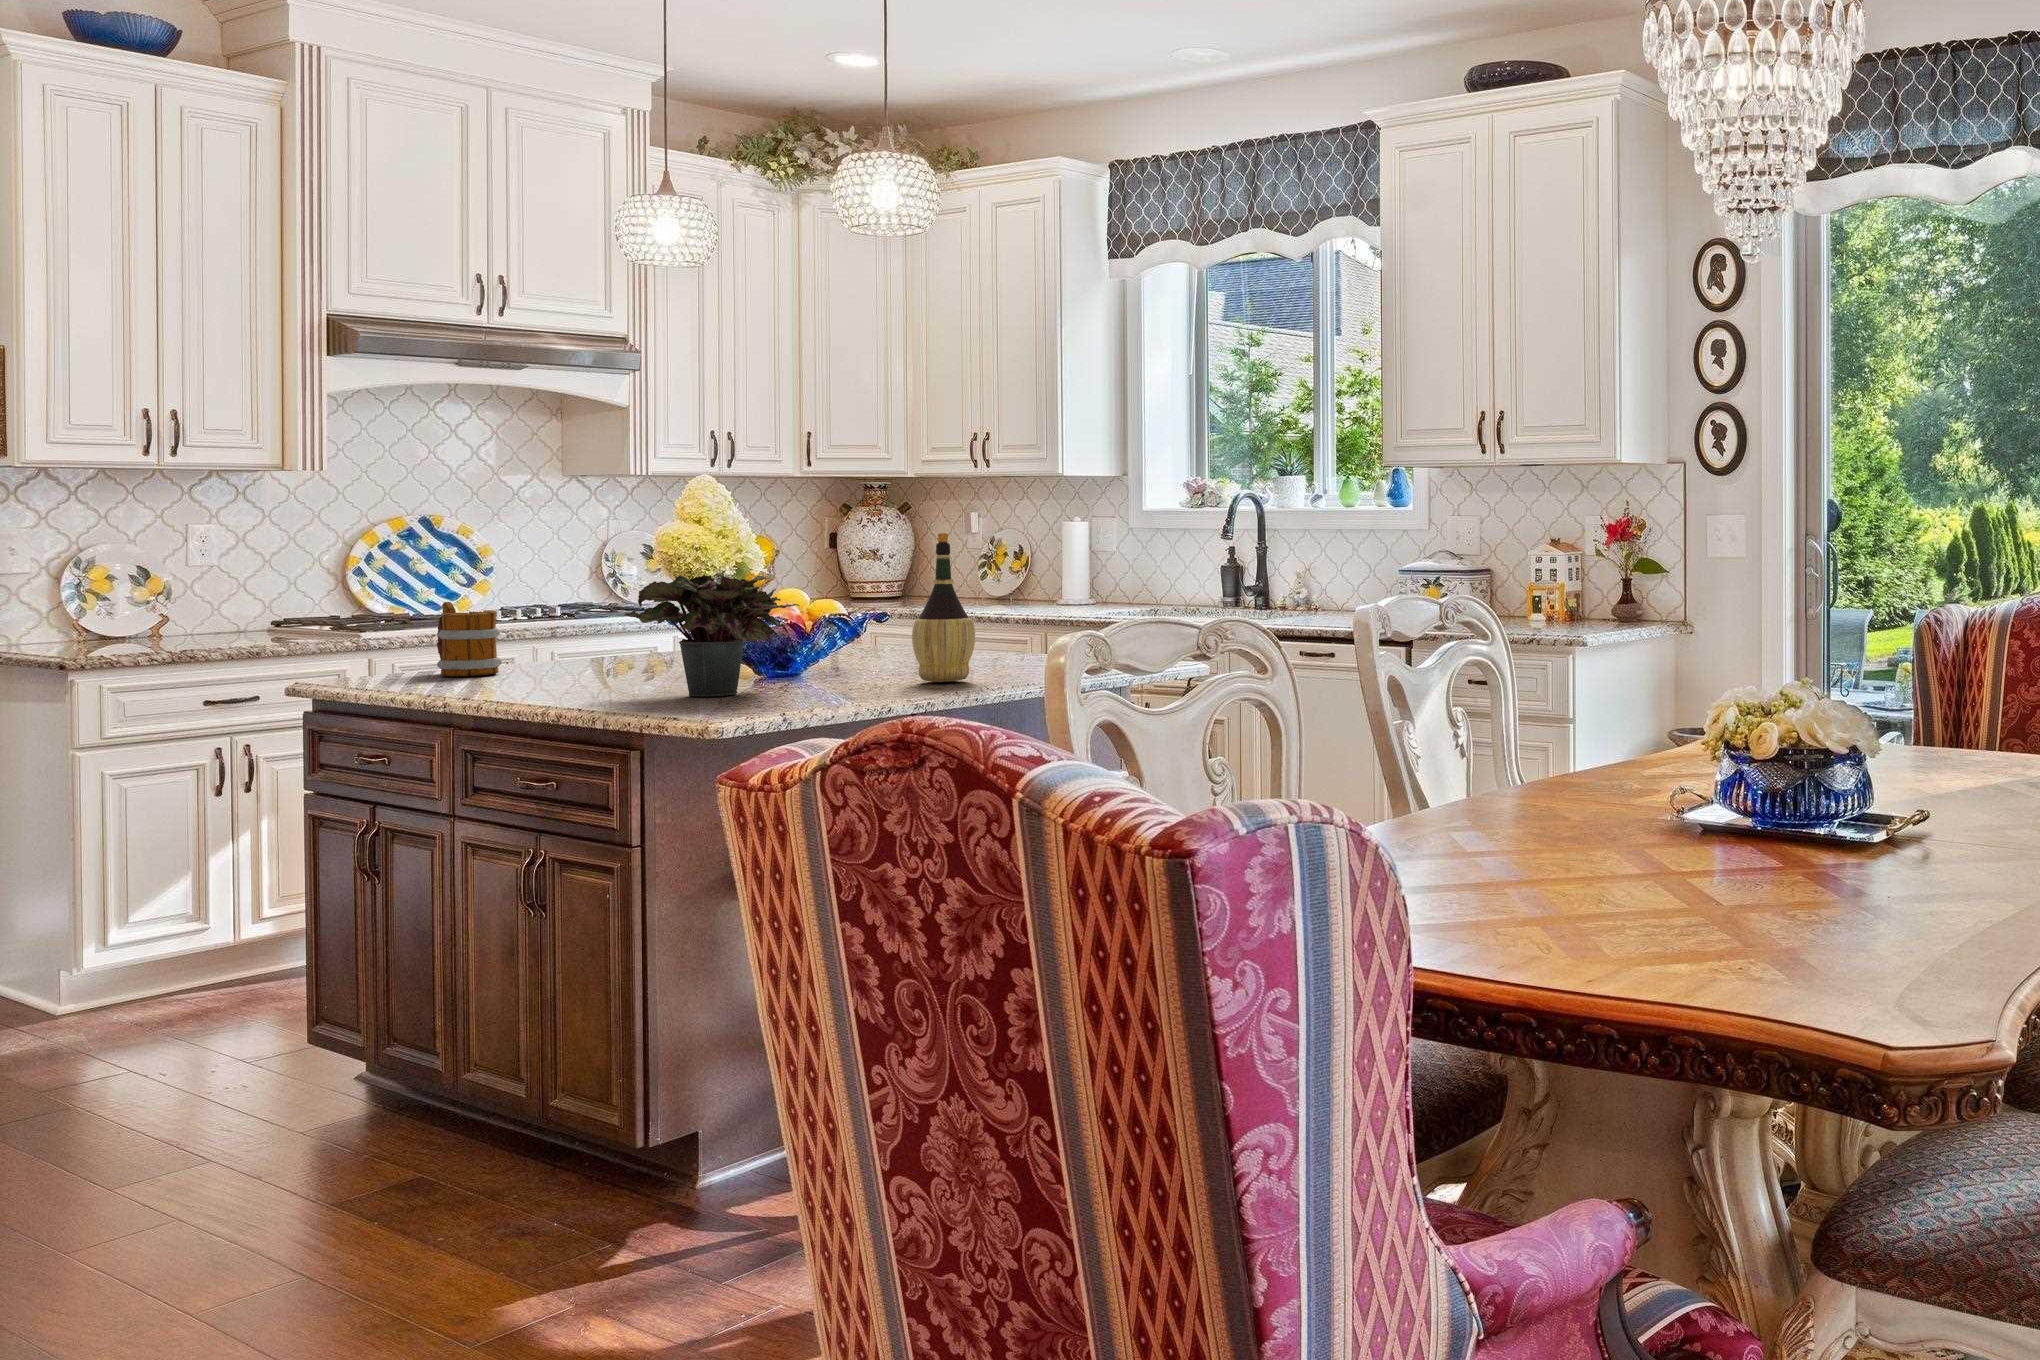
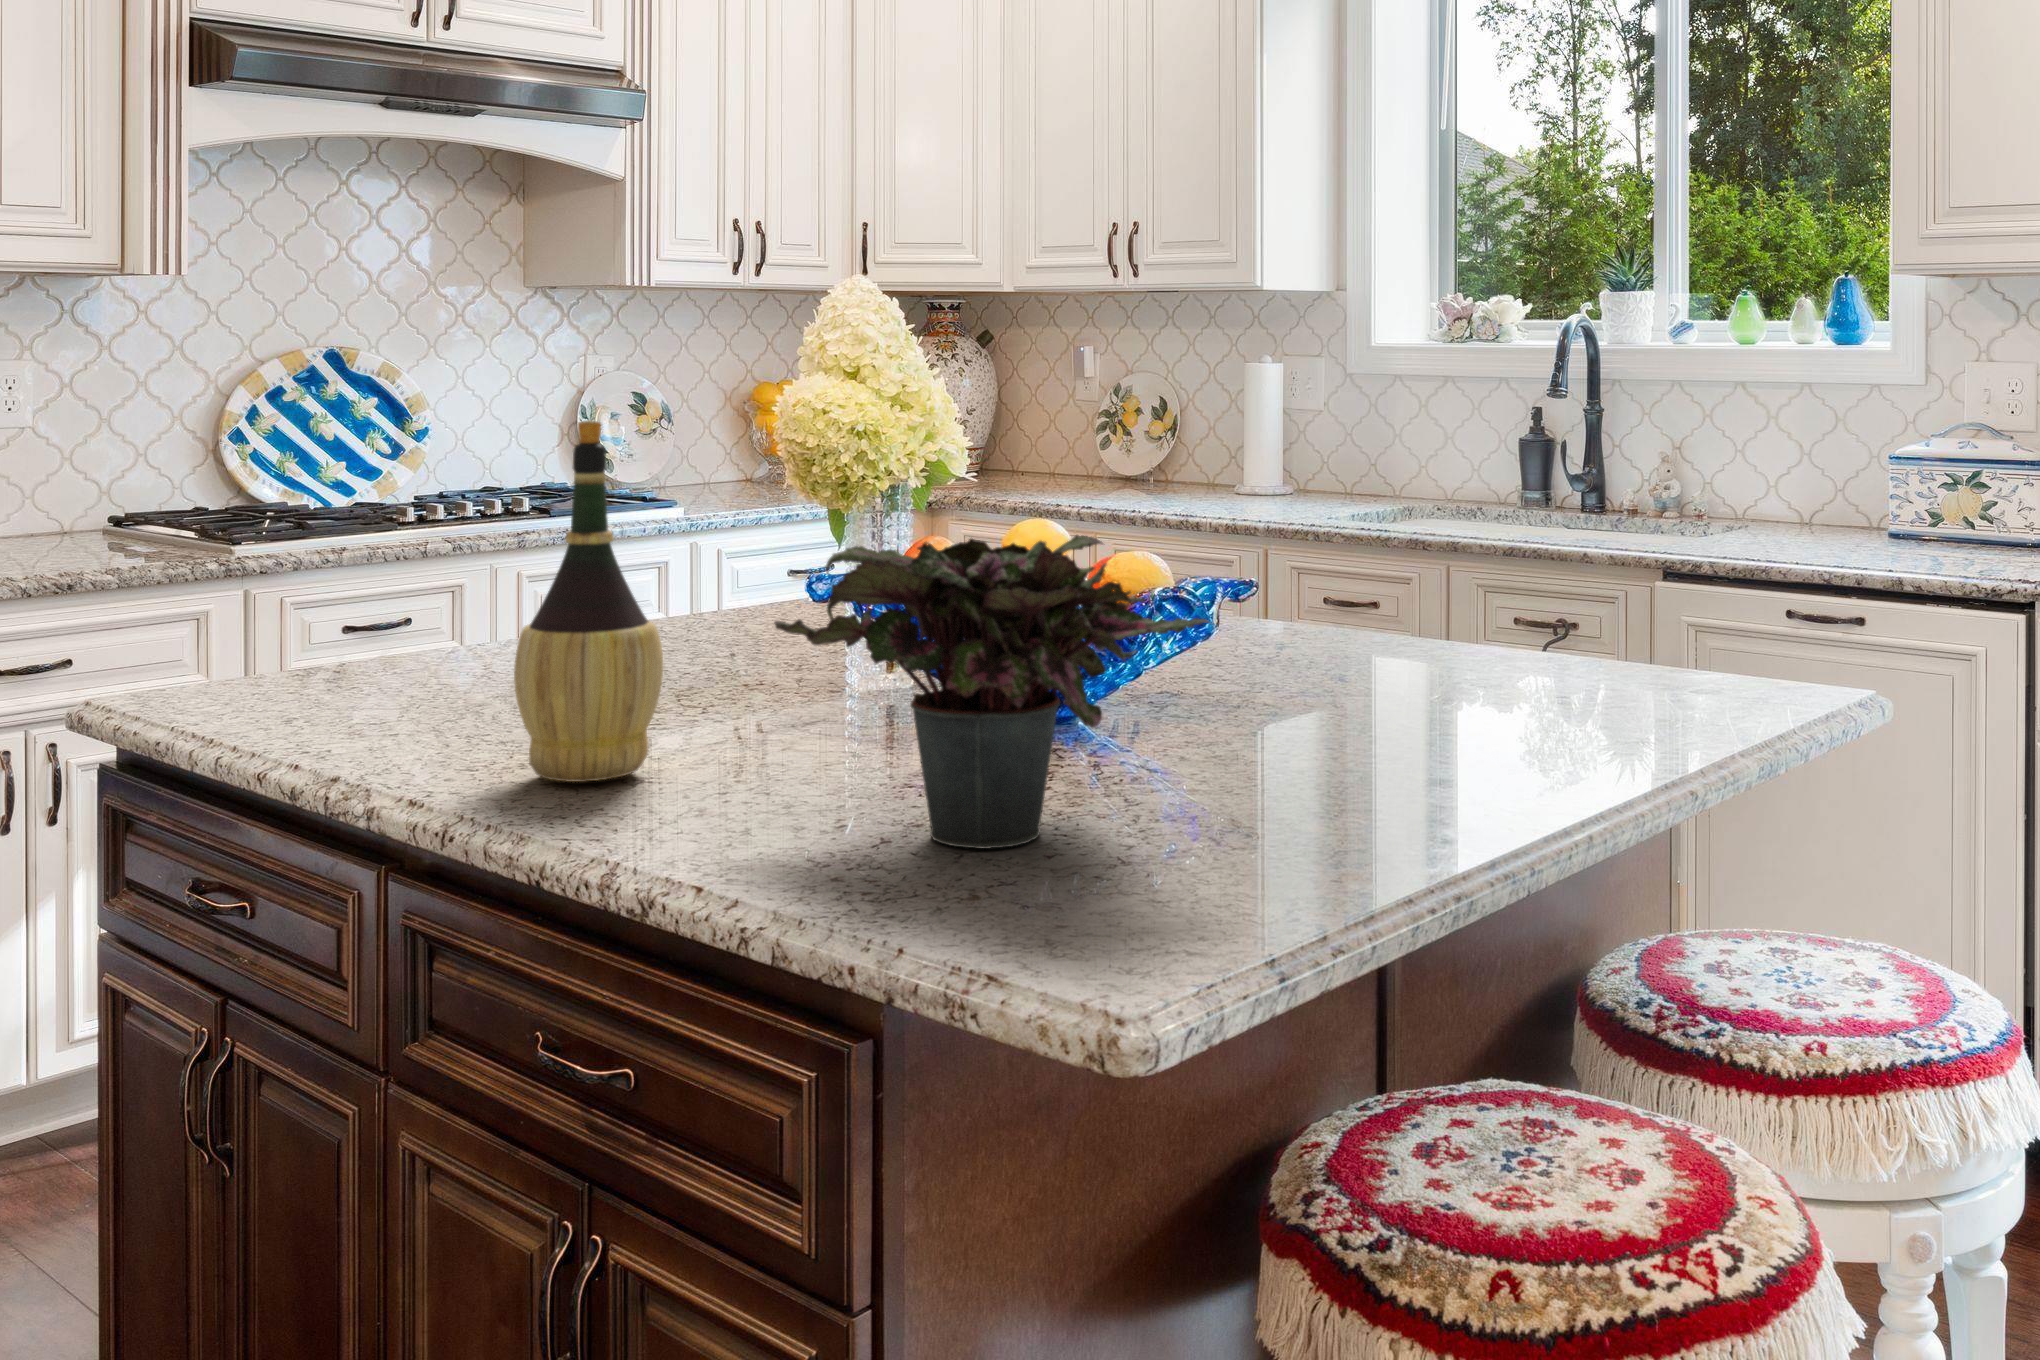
wine bottle: present [912,533,975,682] -> present [514,420,663,782]
mug: present [437,602,502,677] -> none [350,546,474,712]

